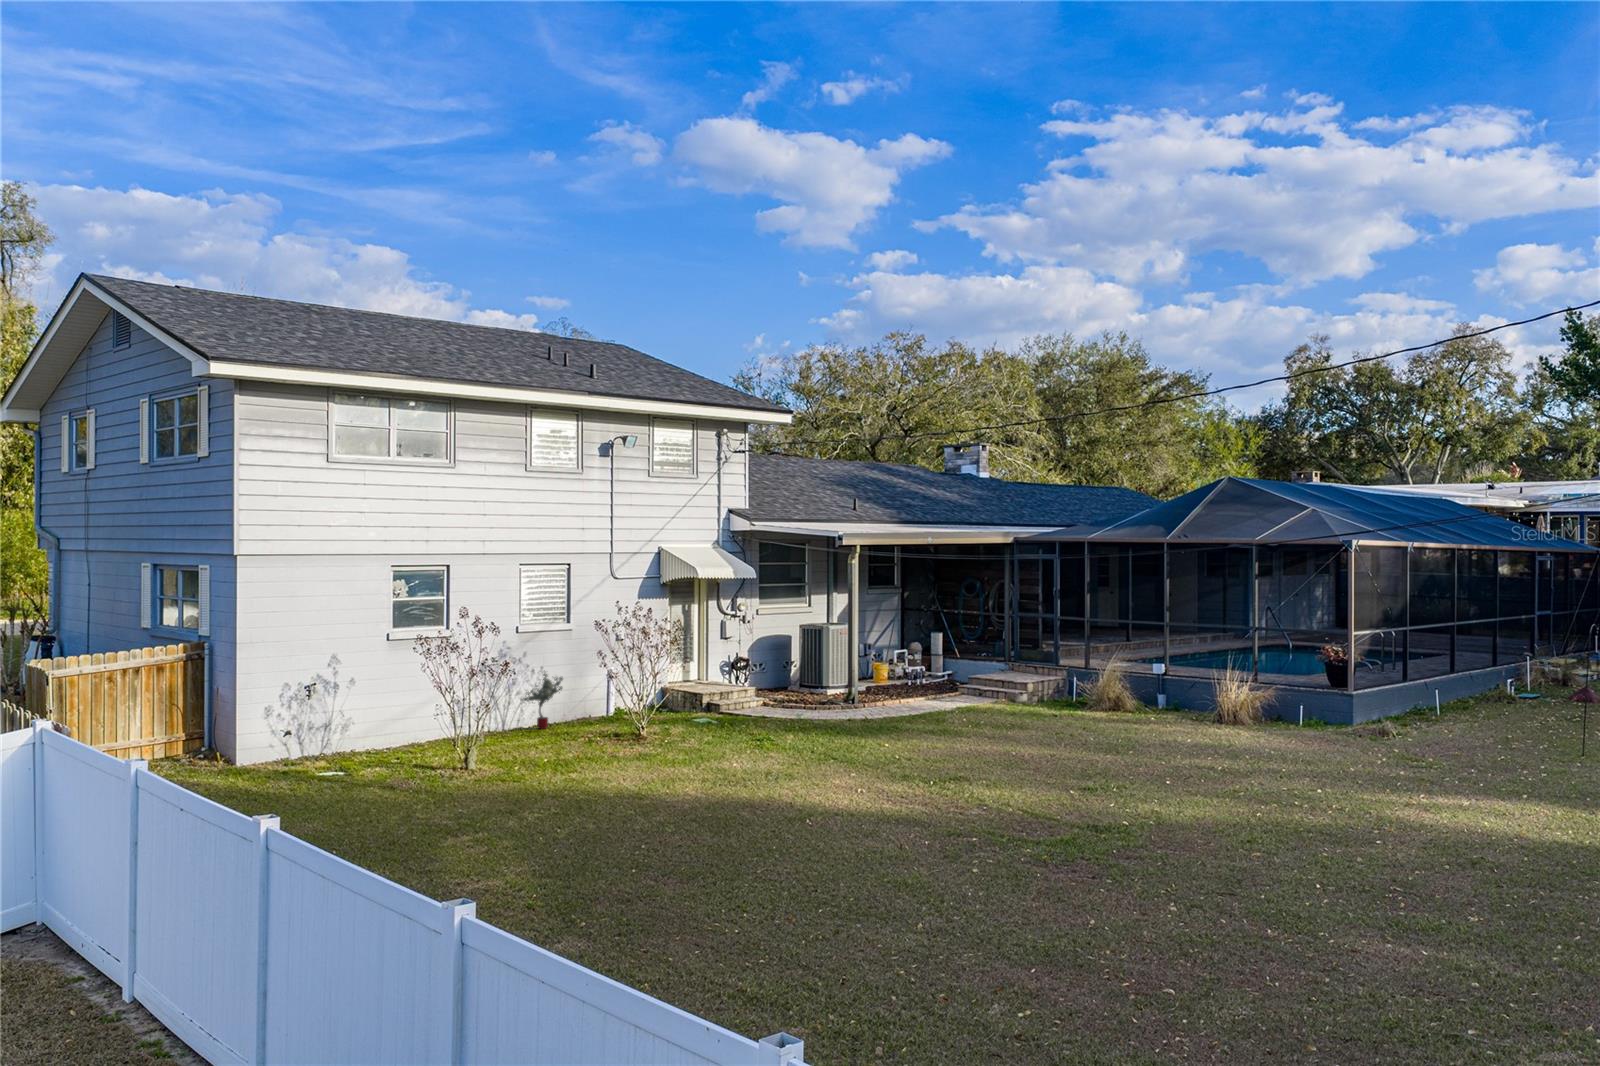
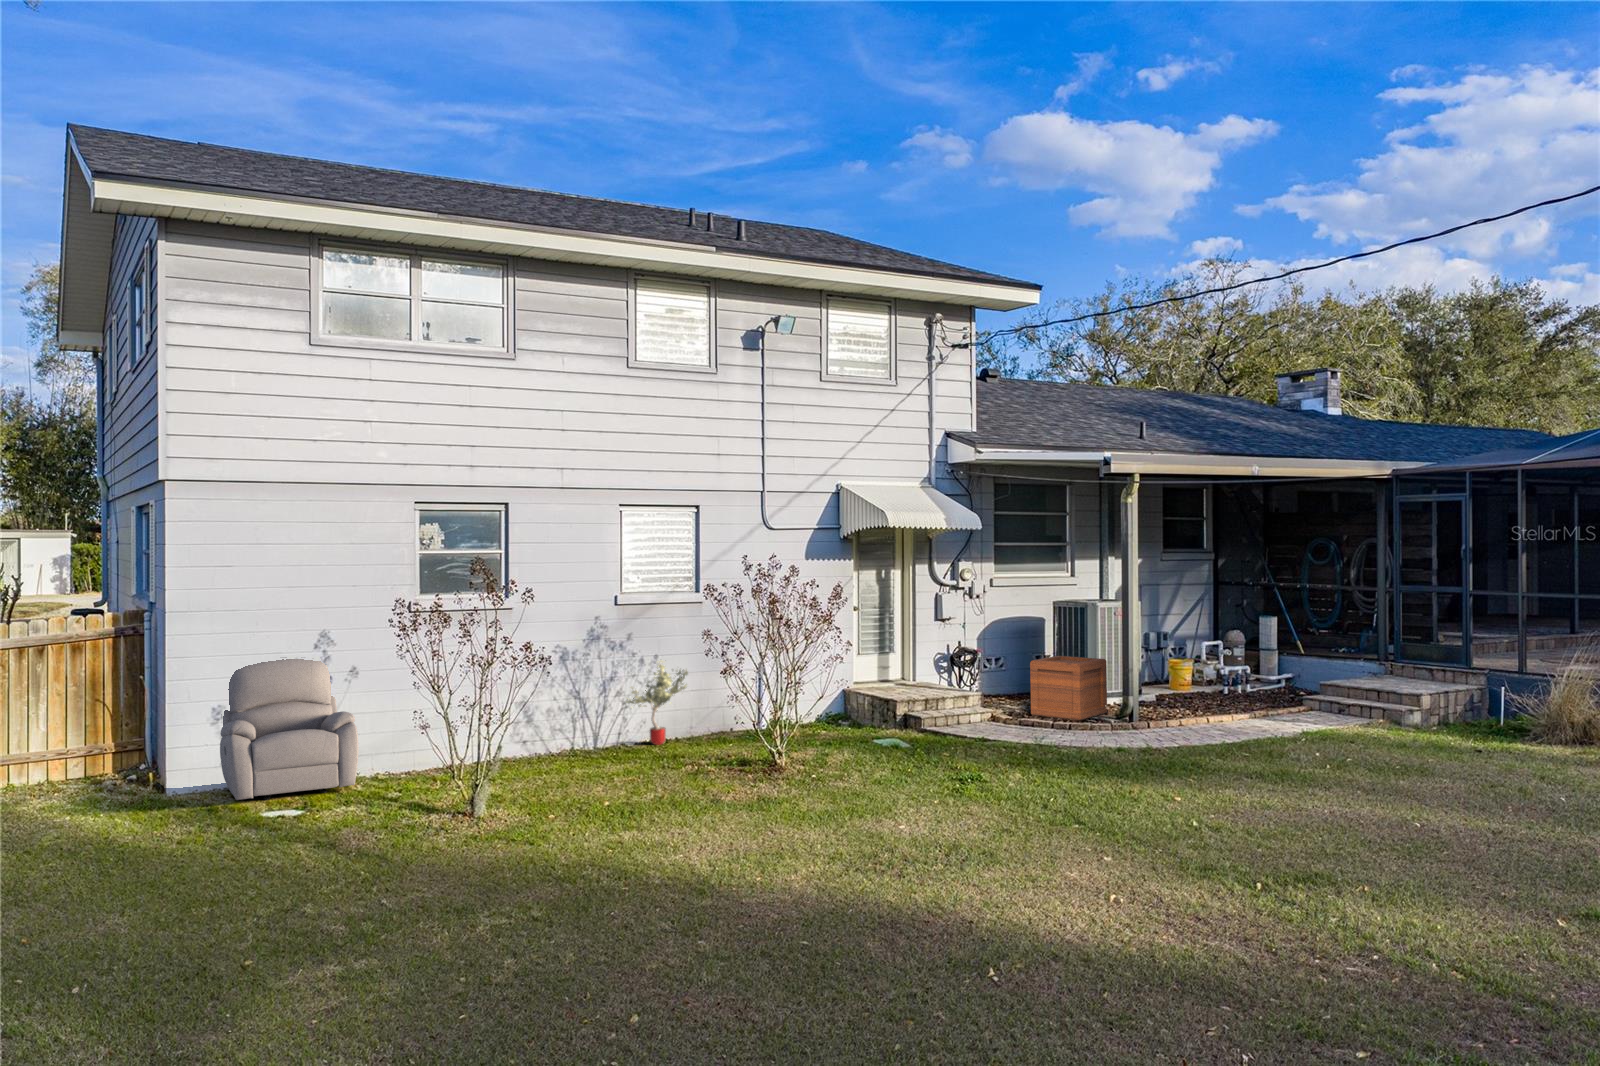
wooden crate: none [787,662,836,705] -> present [1030,656,1107,720]
chair: none [248,674,358,772] -> present [220,657,359,800]

